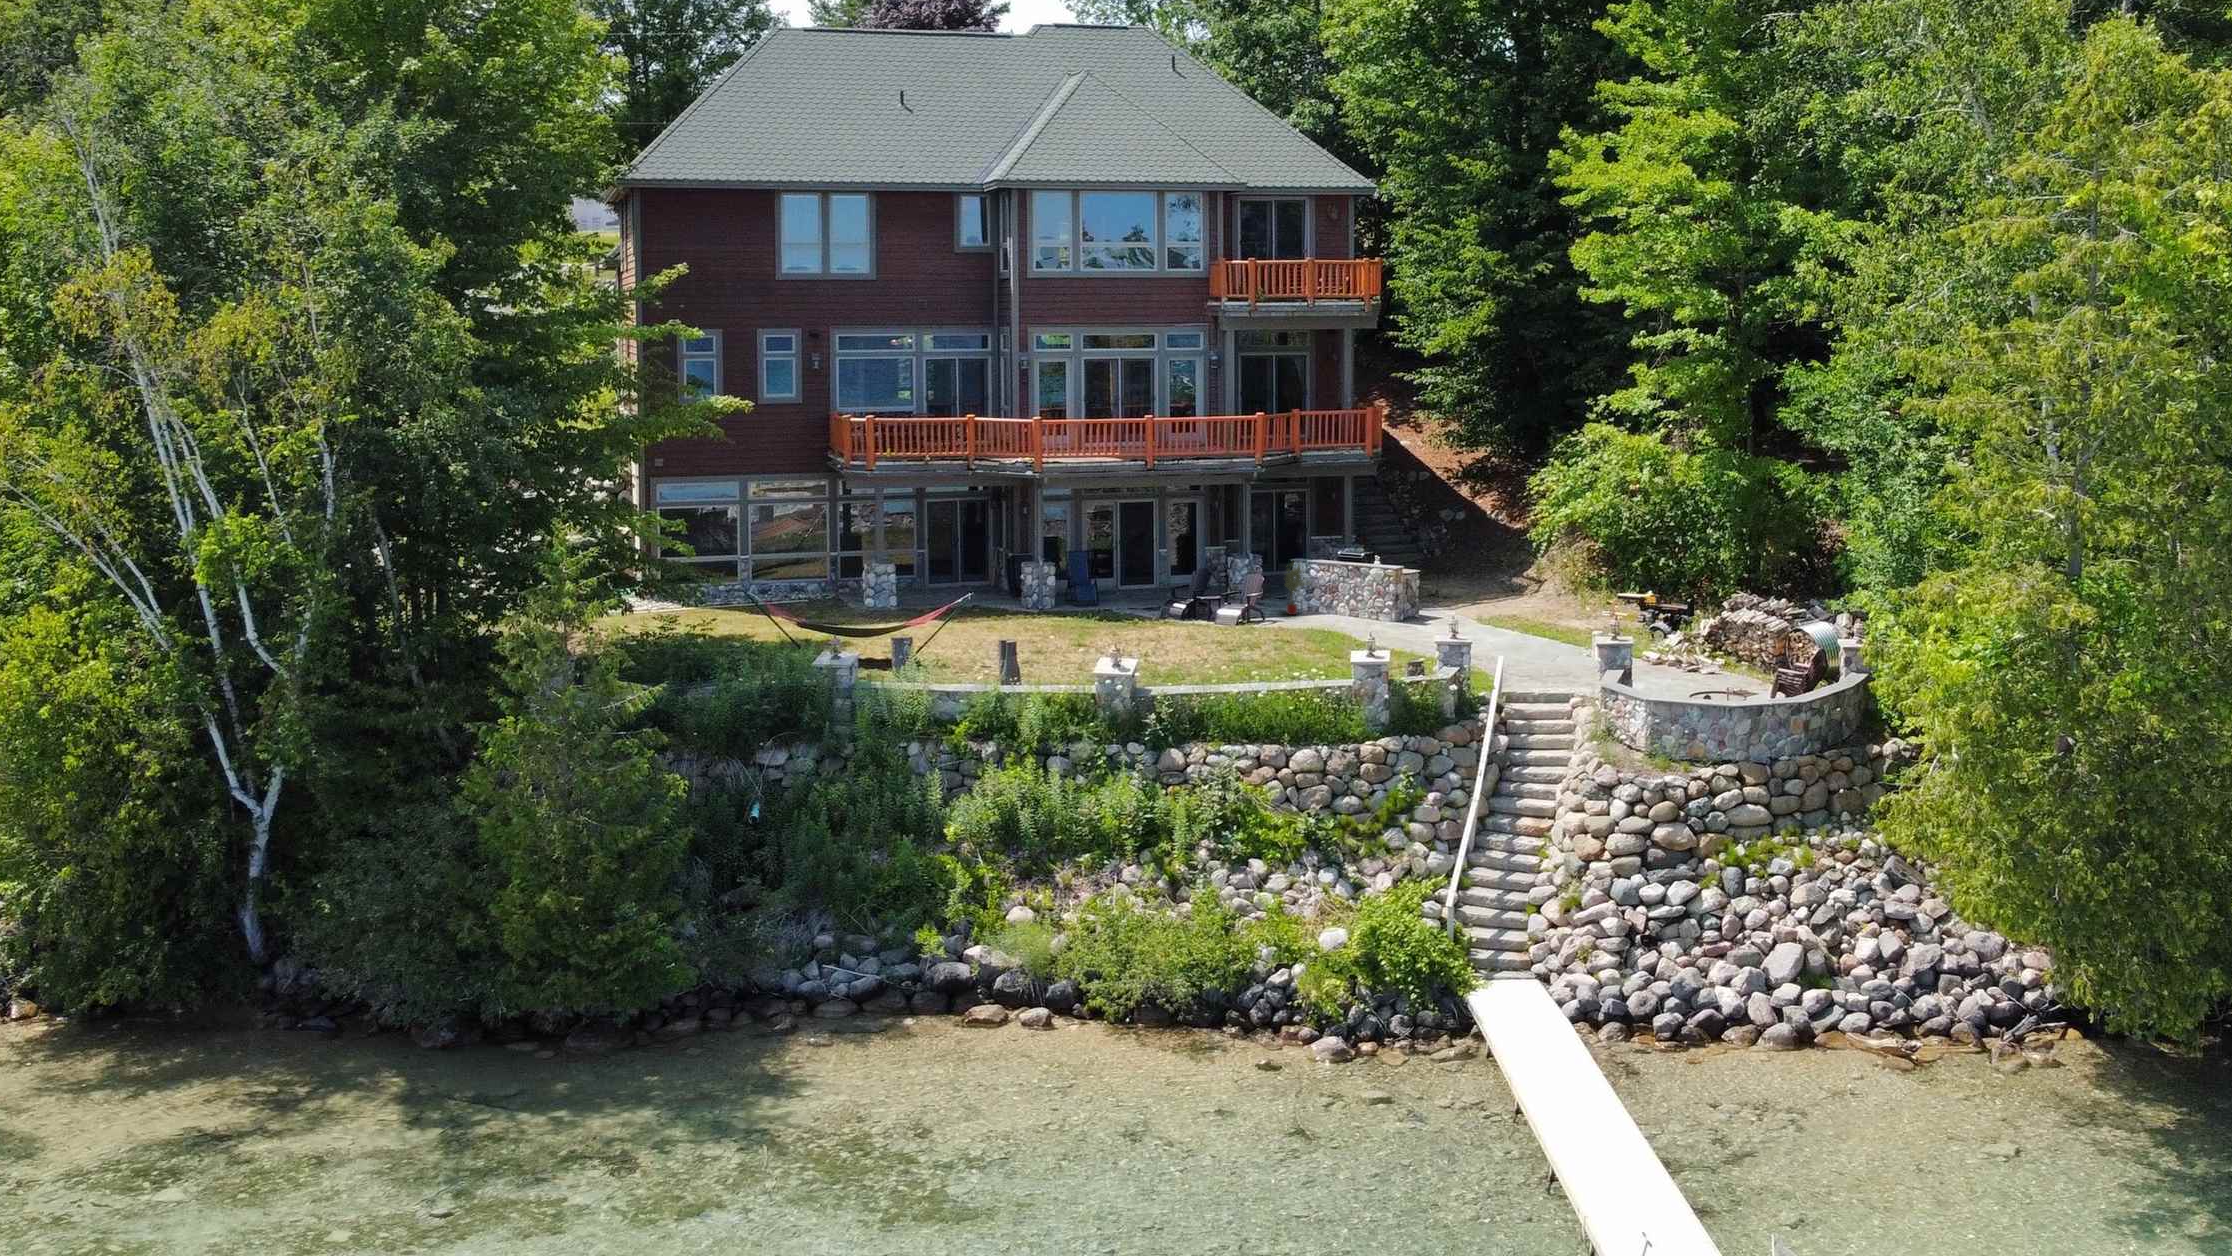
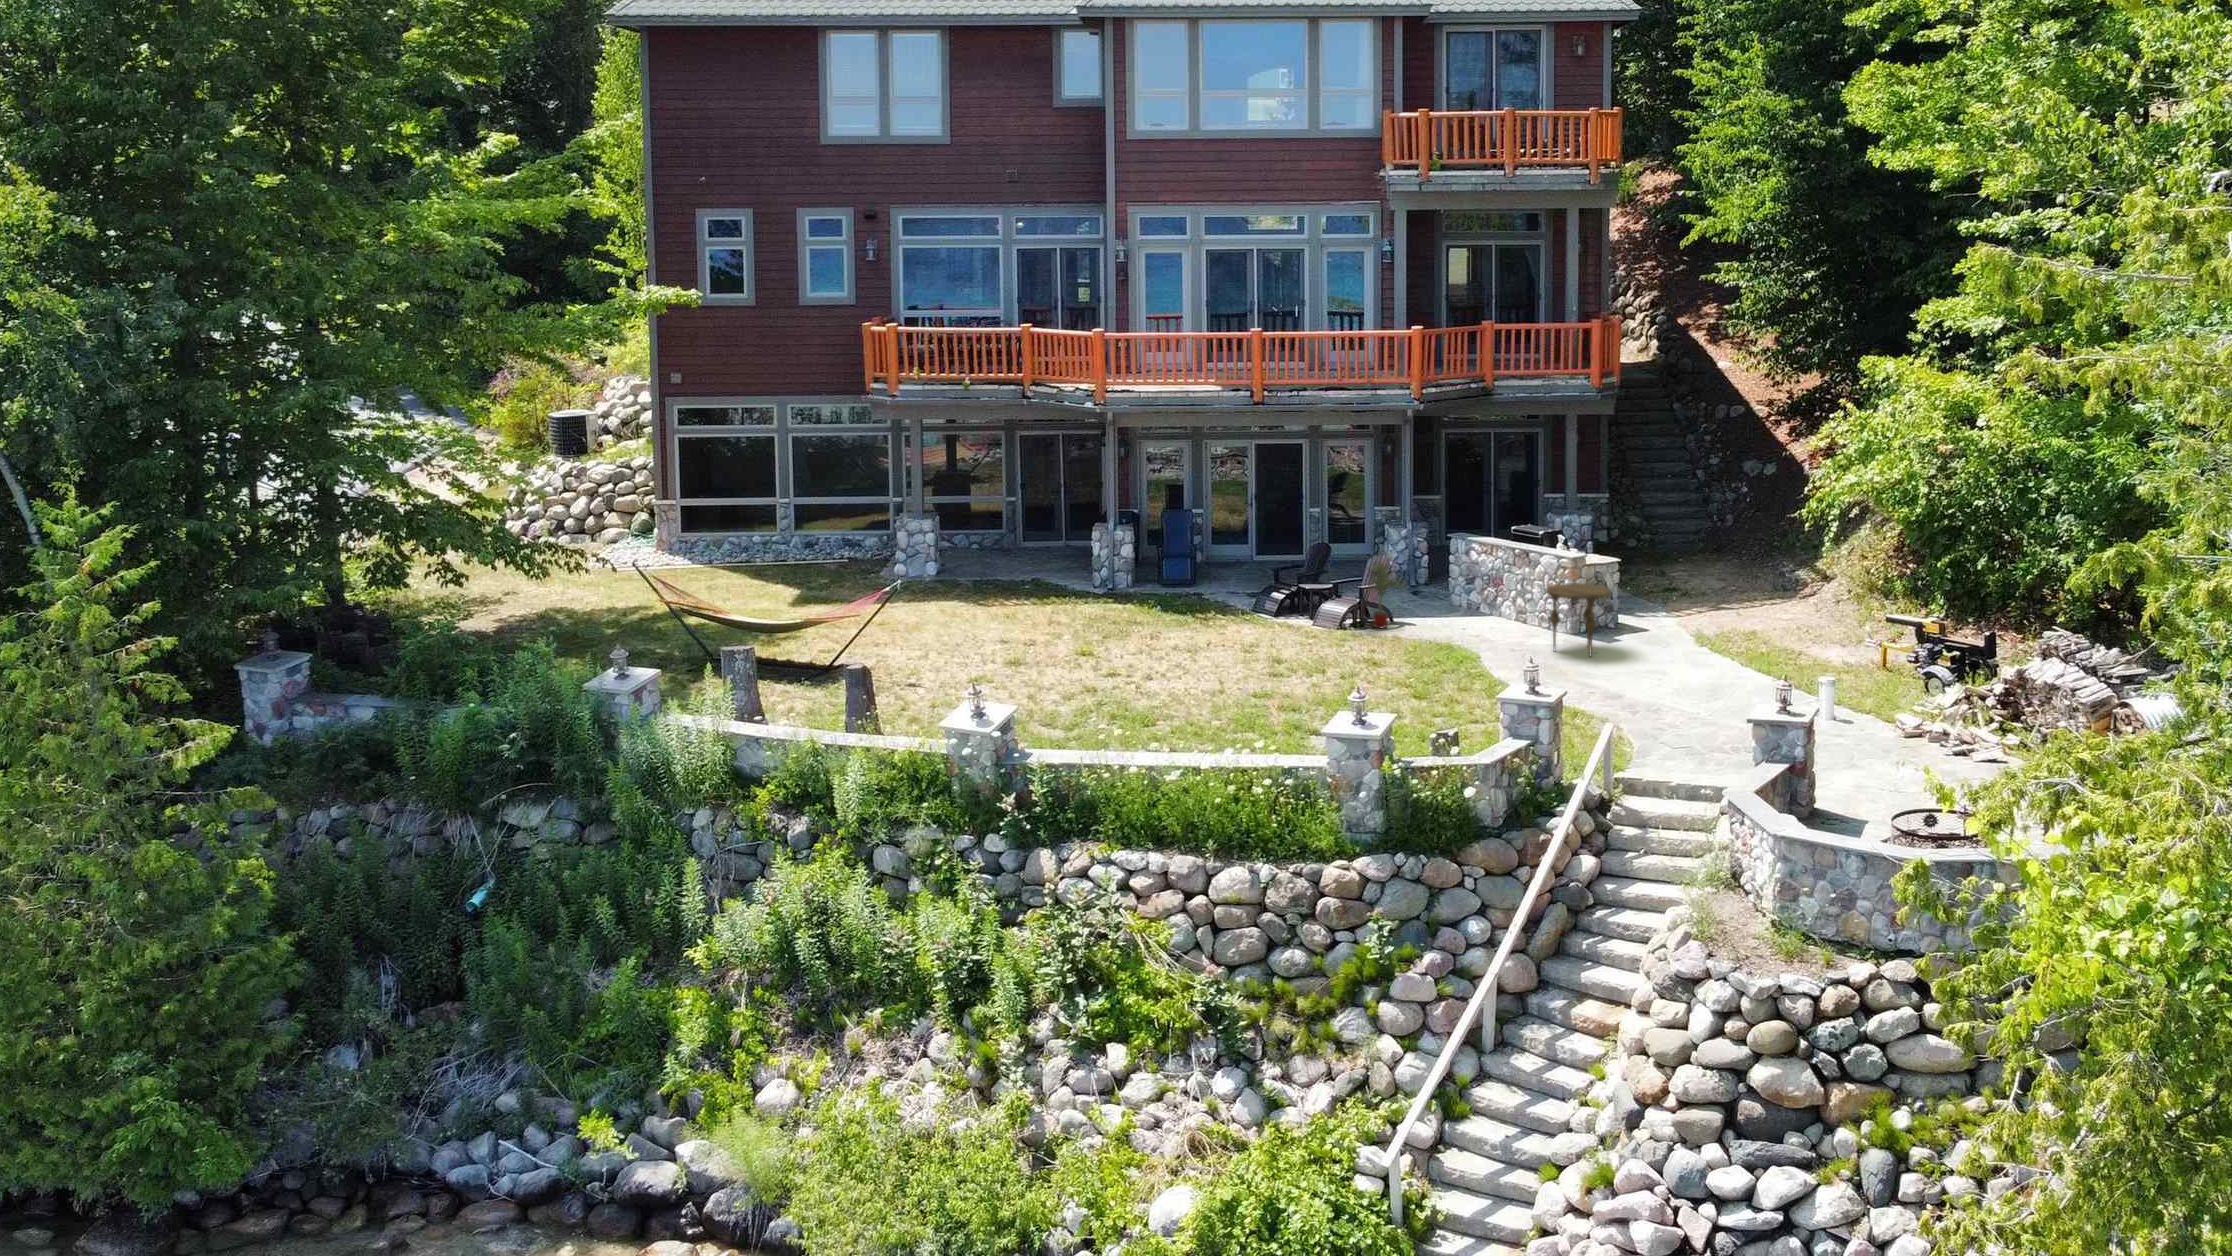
side table: none [1414,577,1456,625] -> present [1546,583,1611,656]

